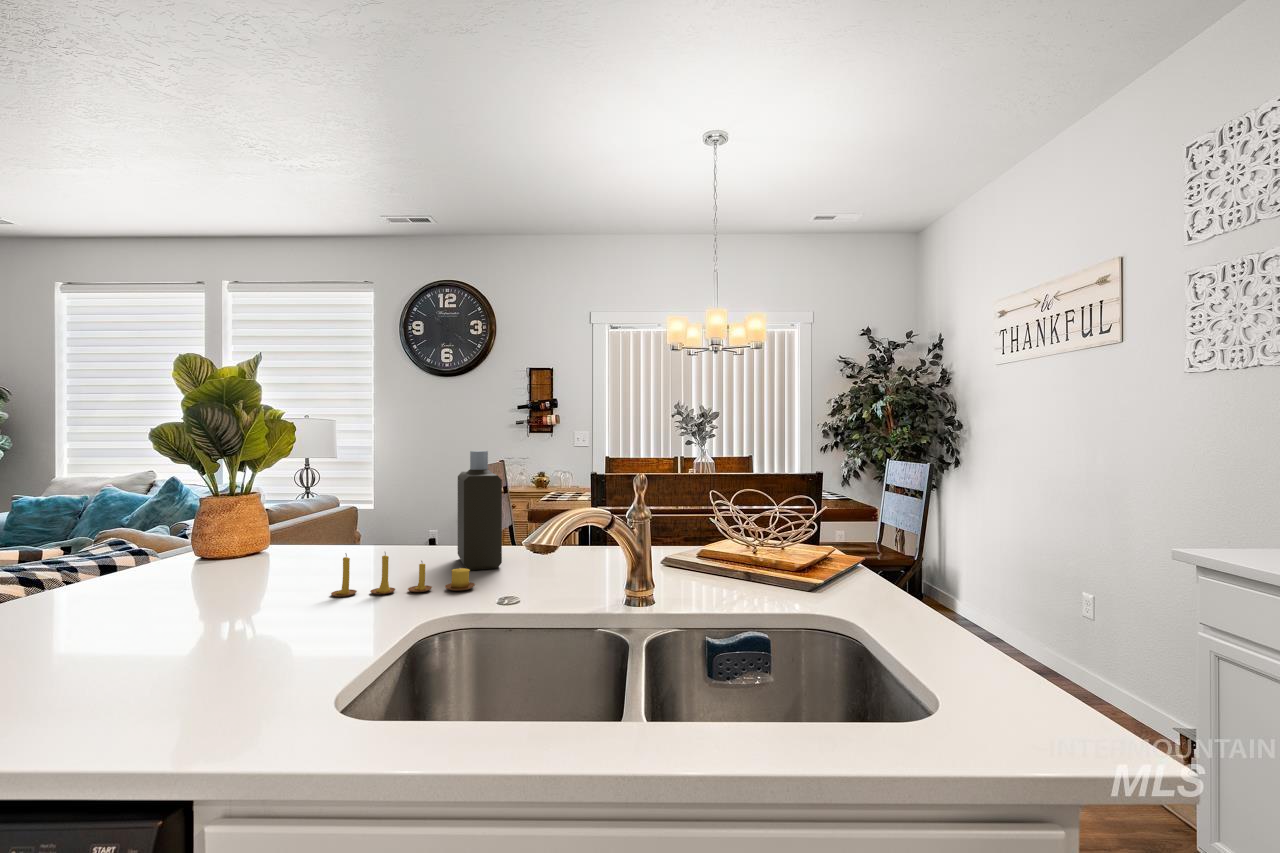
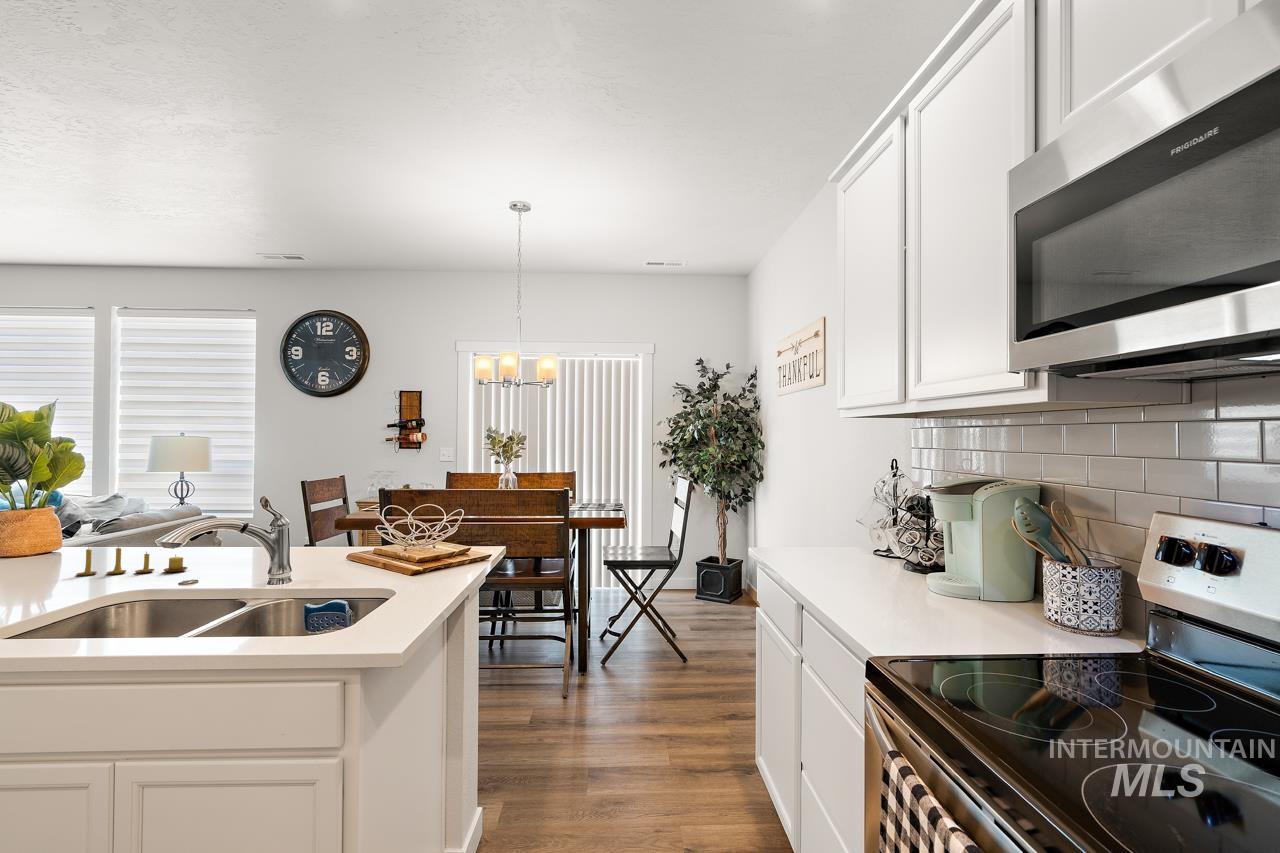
bottle: present [458,451,502,570] -> none [199,474,237,560]

